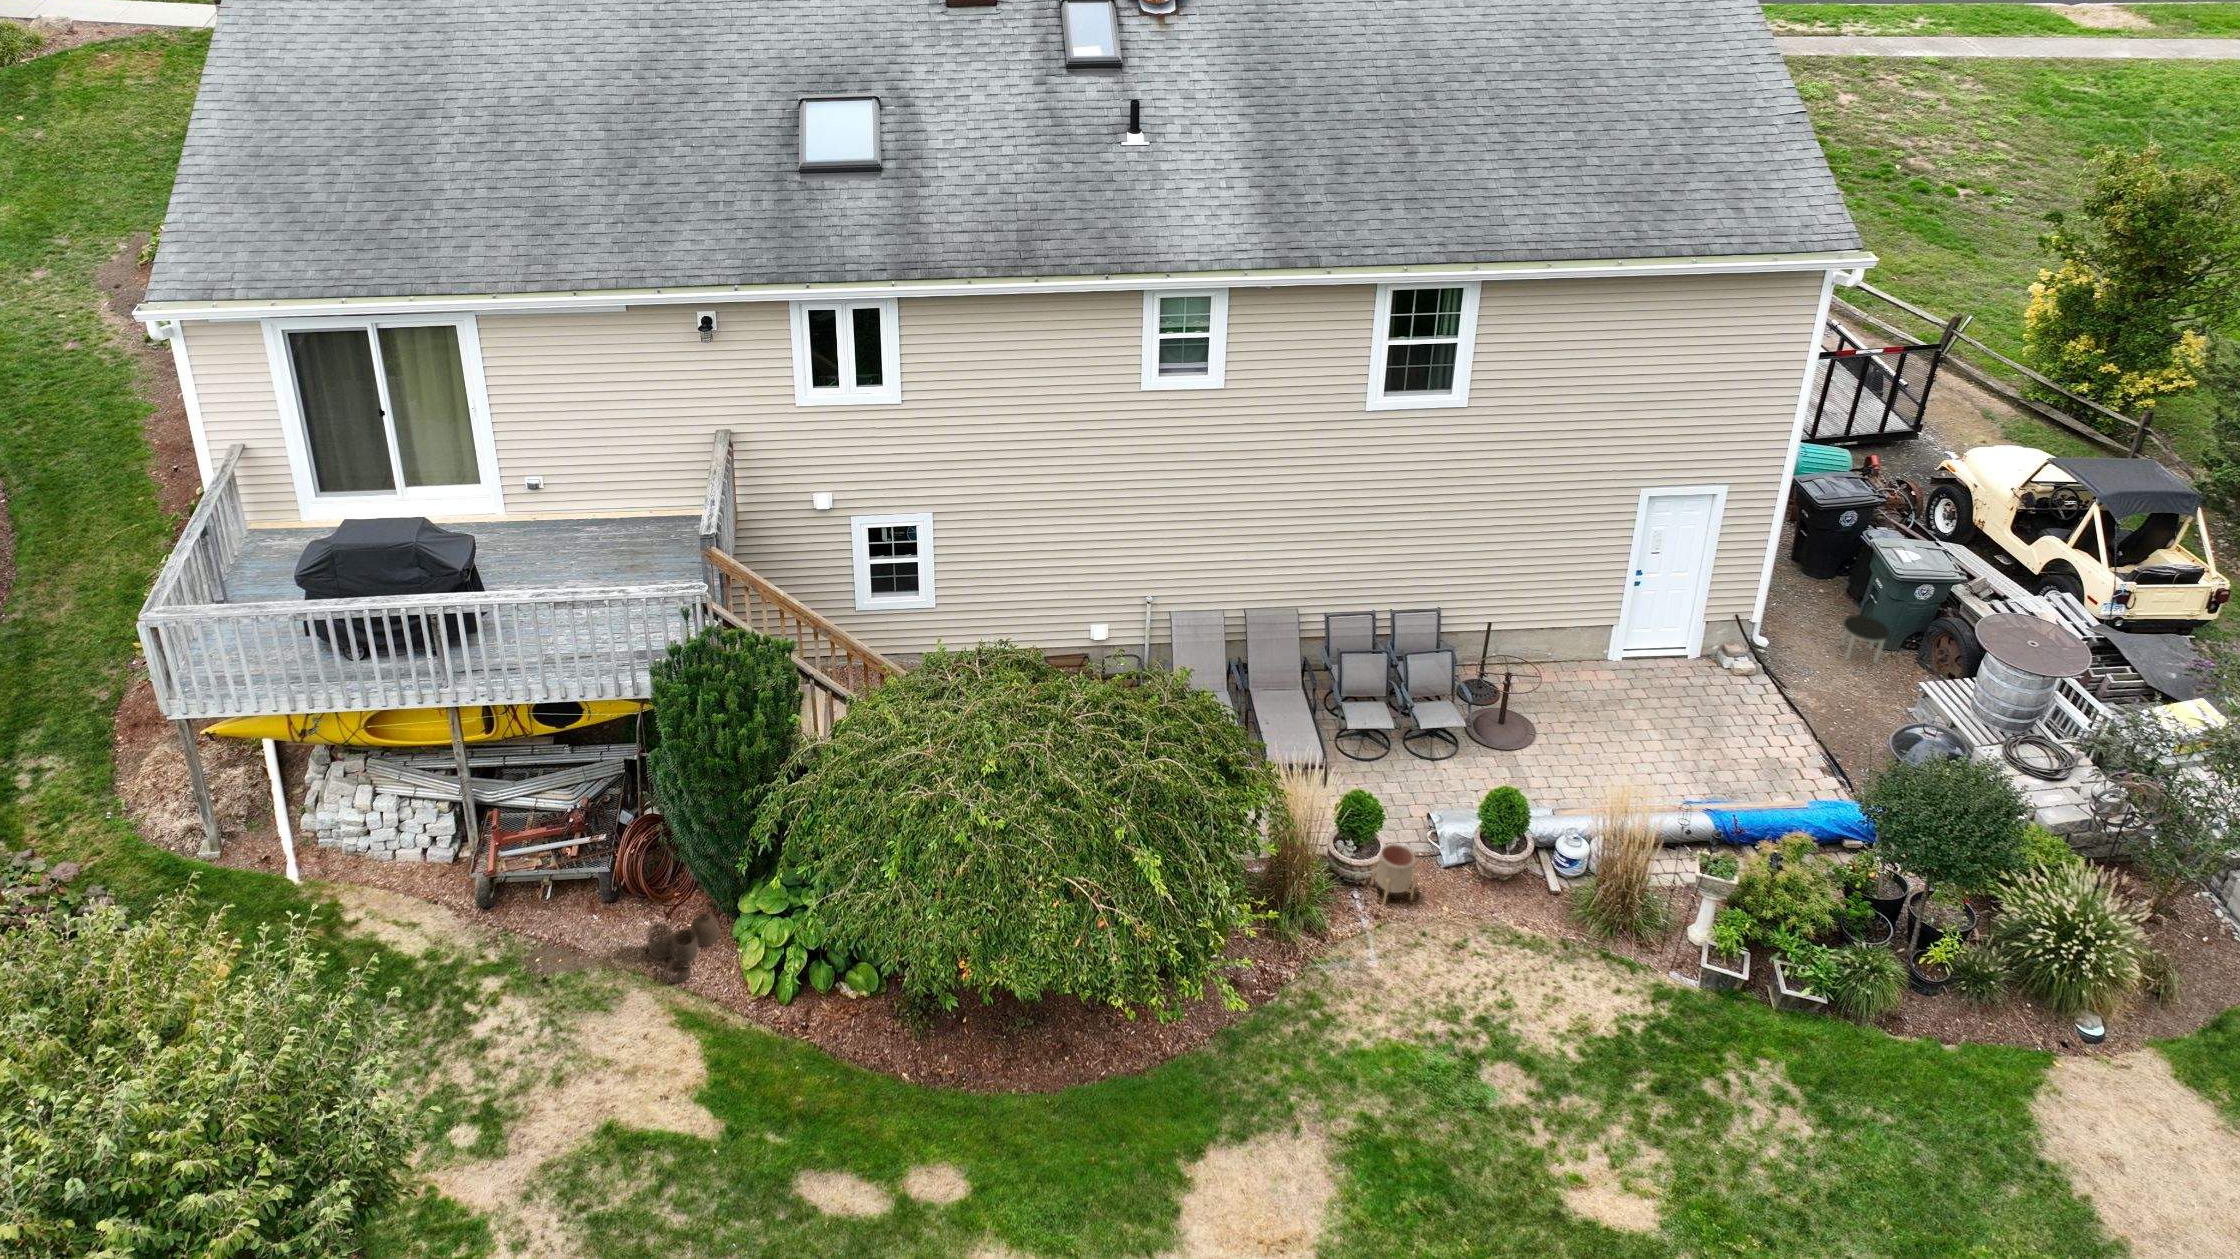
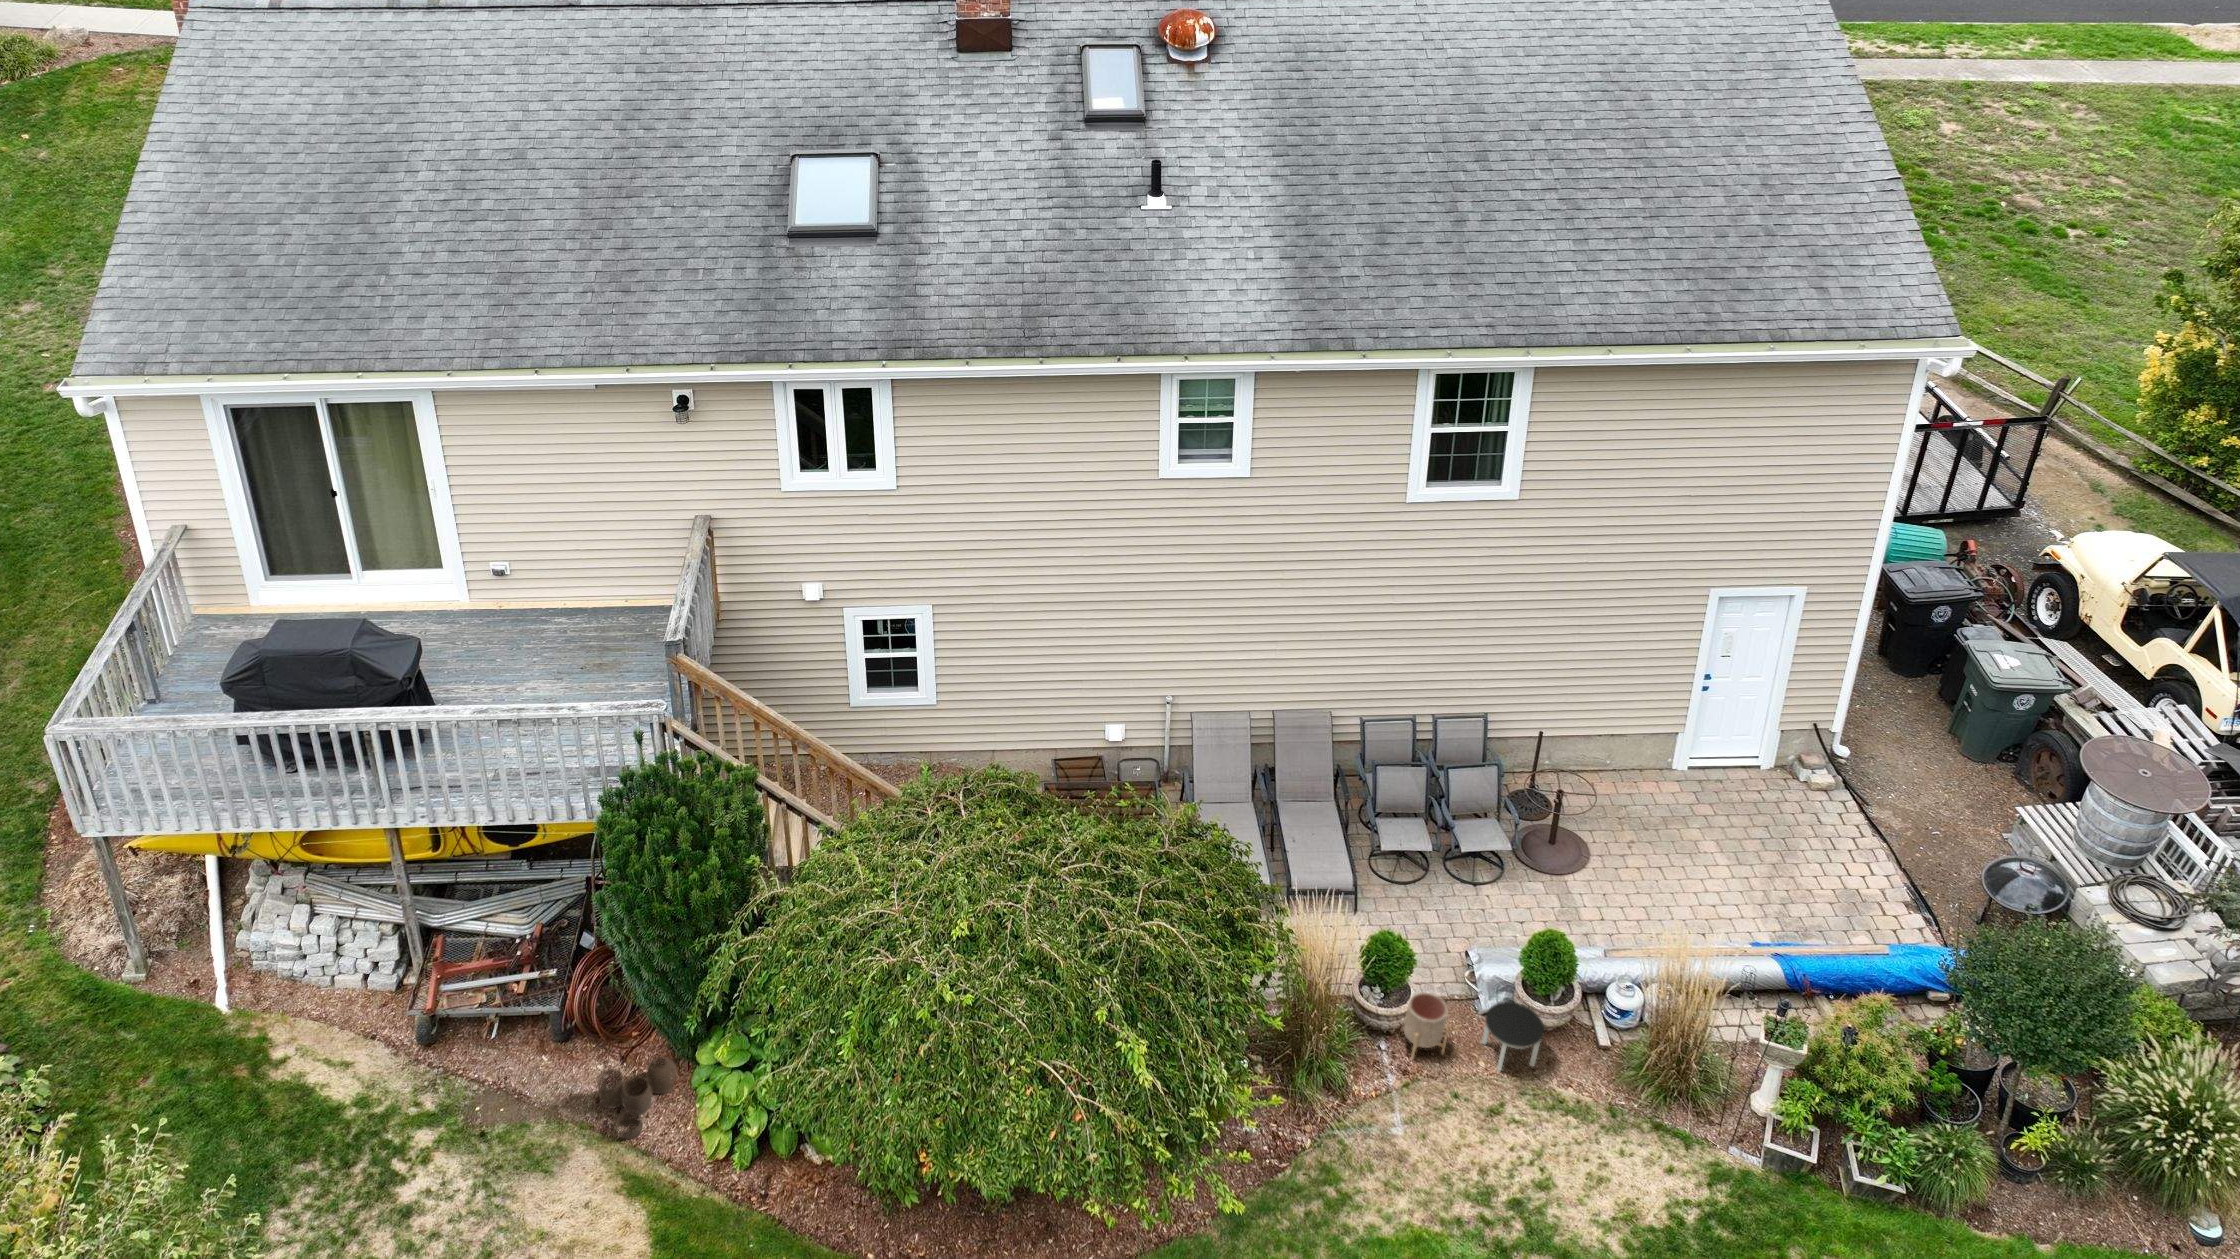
round table: present [1841,615,1890,663] -> present [1482,1002,1544,1071]

